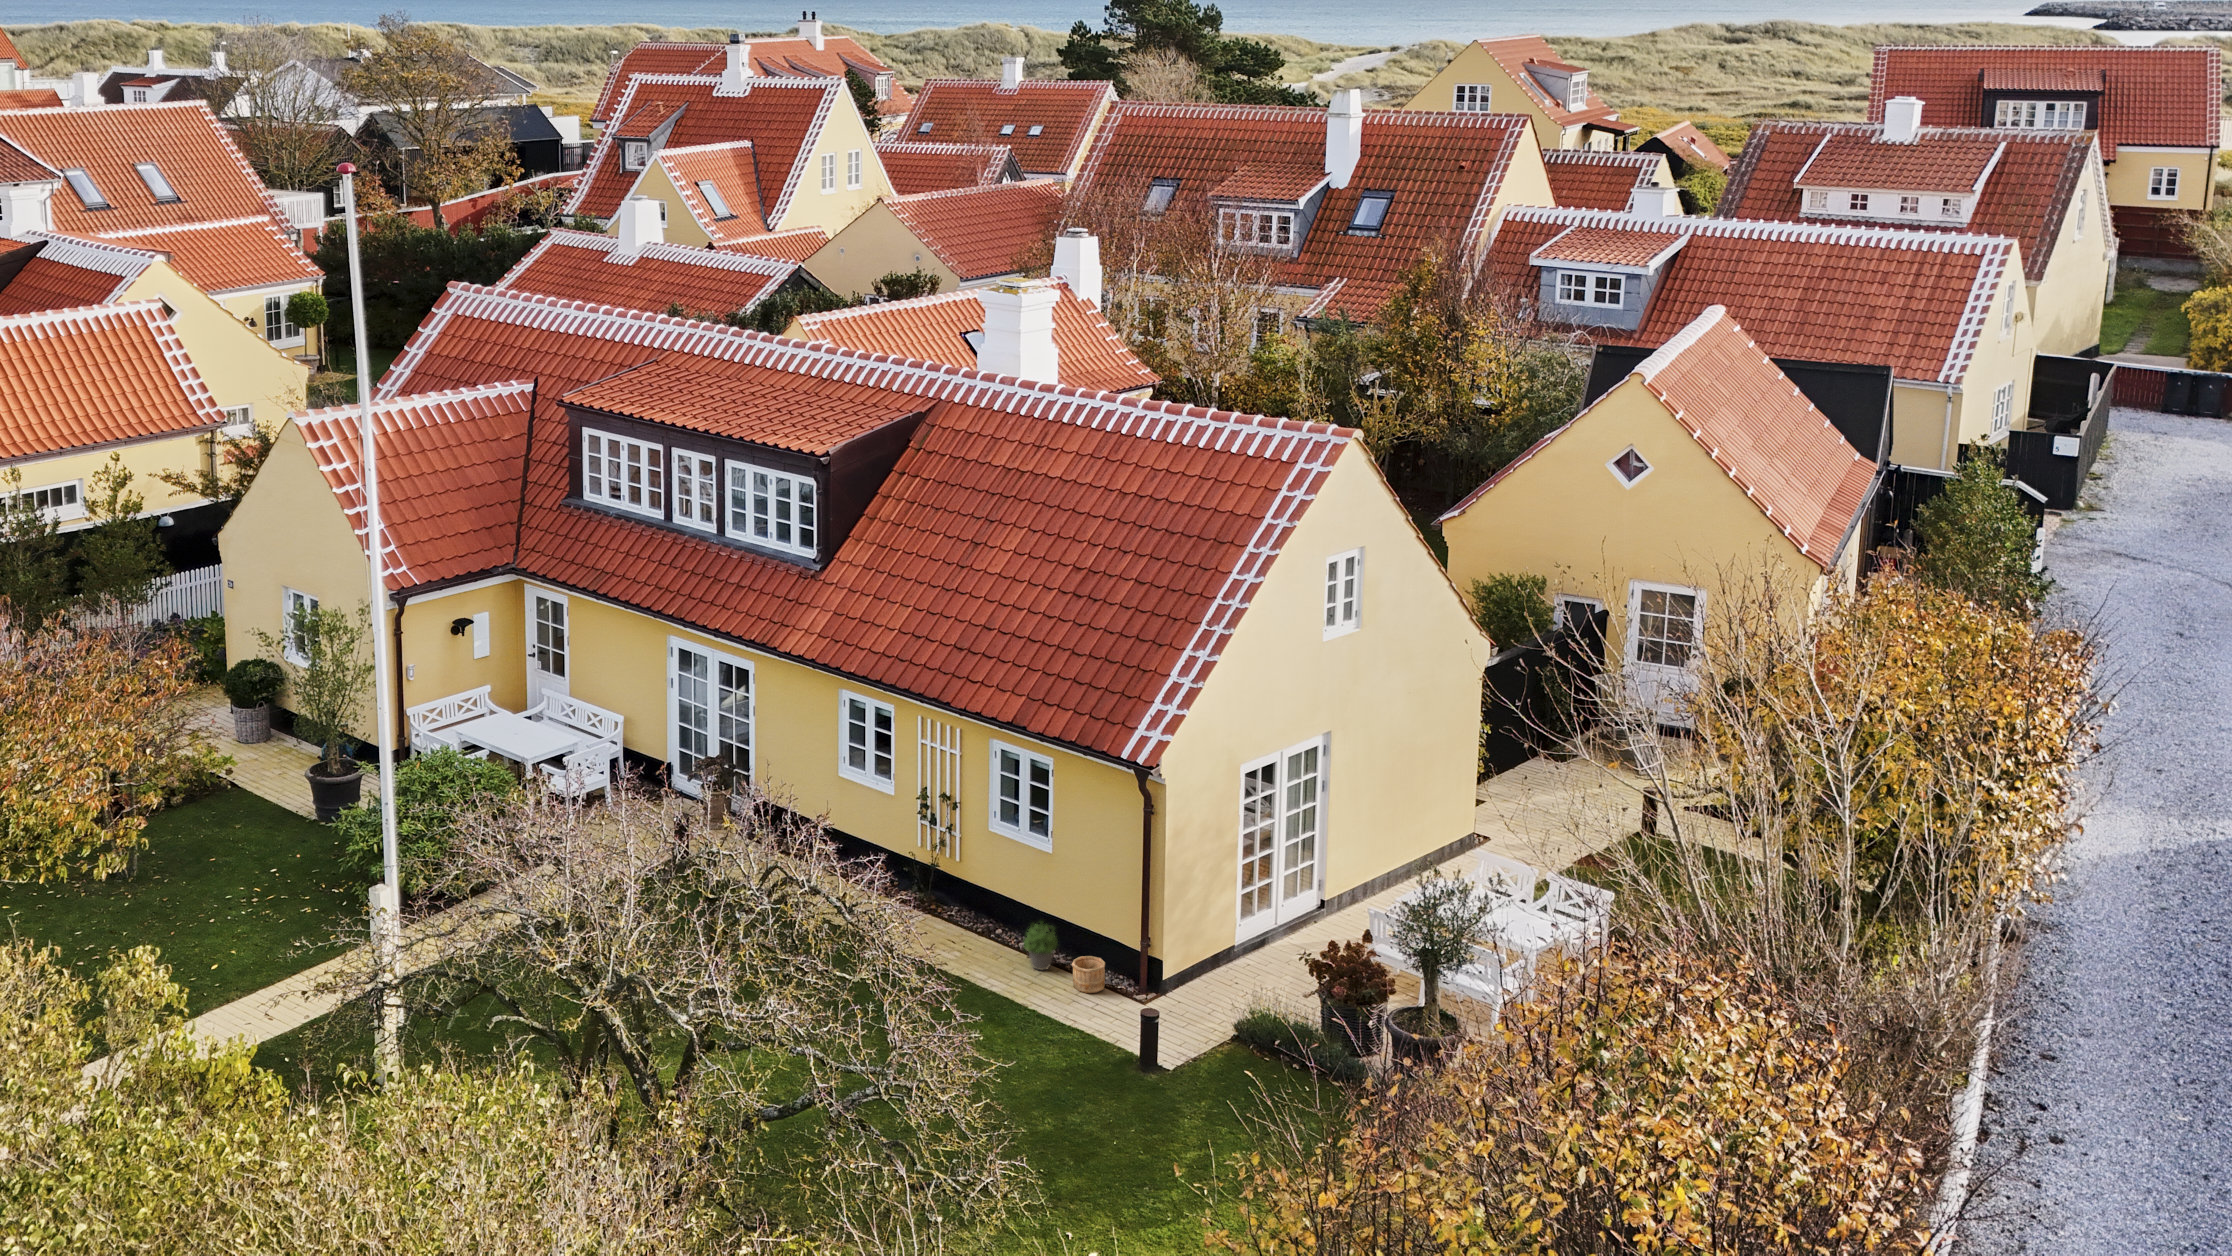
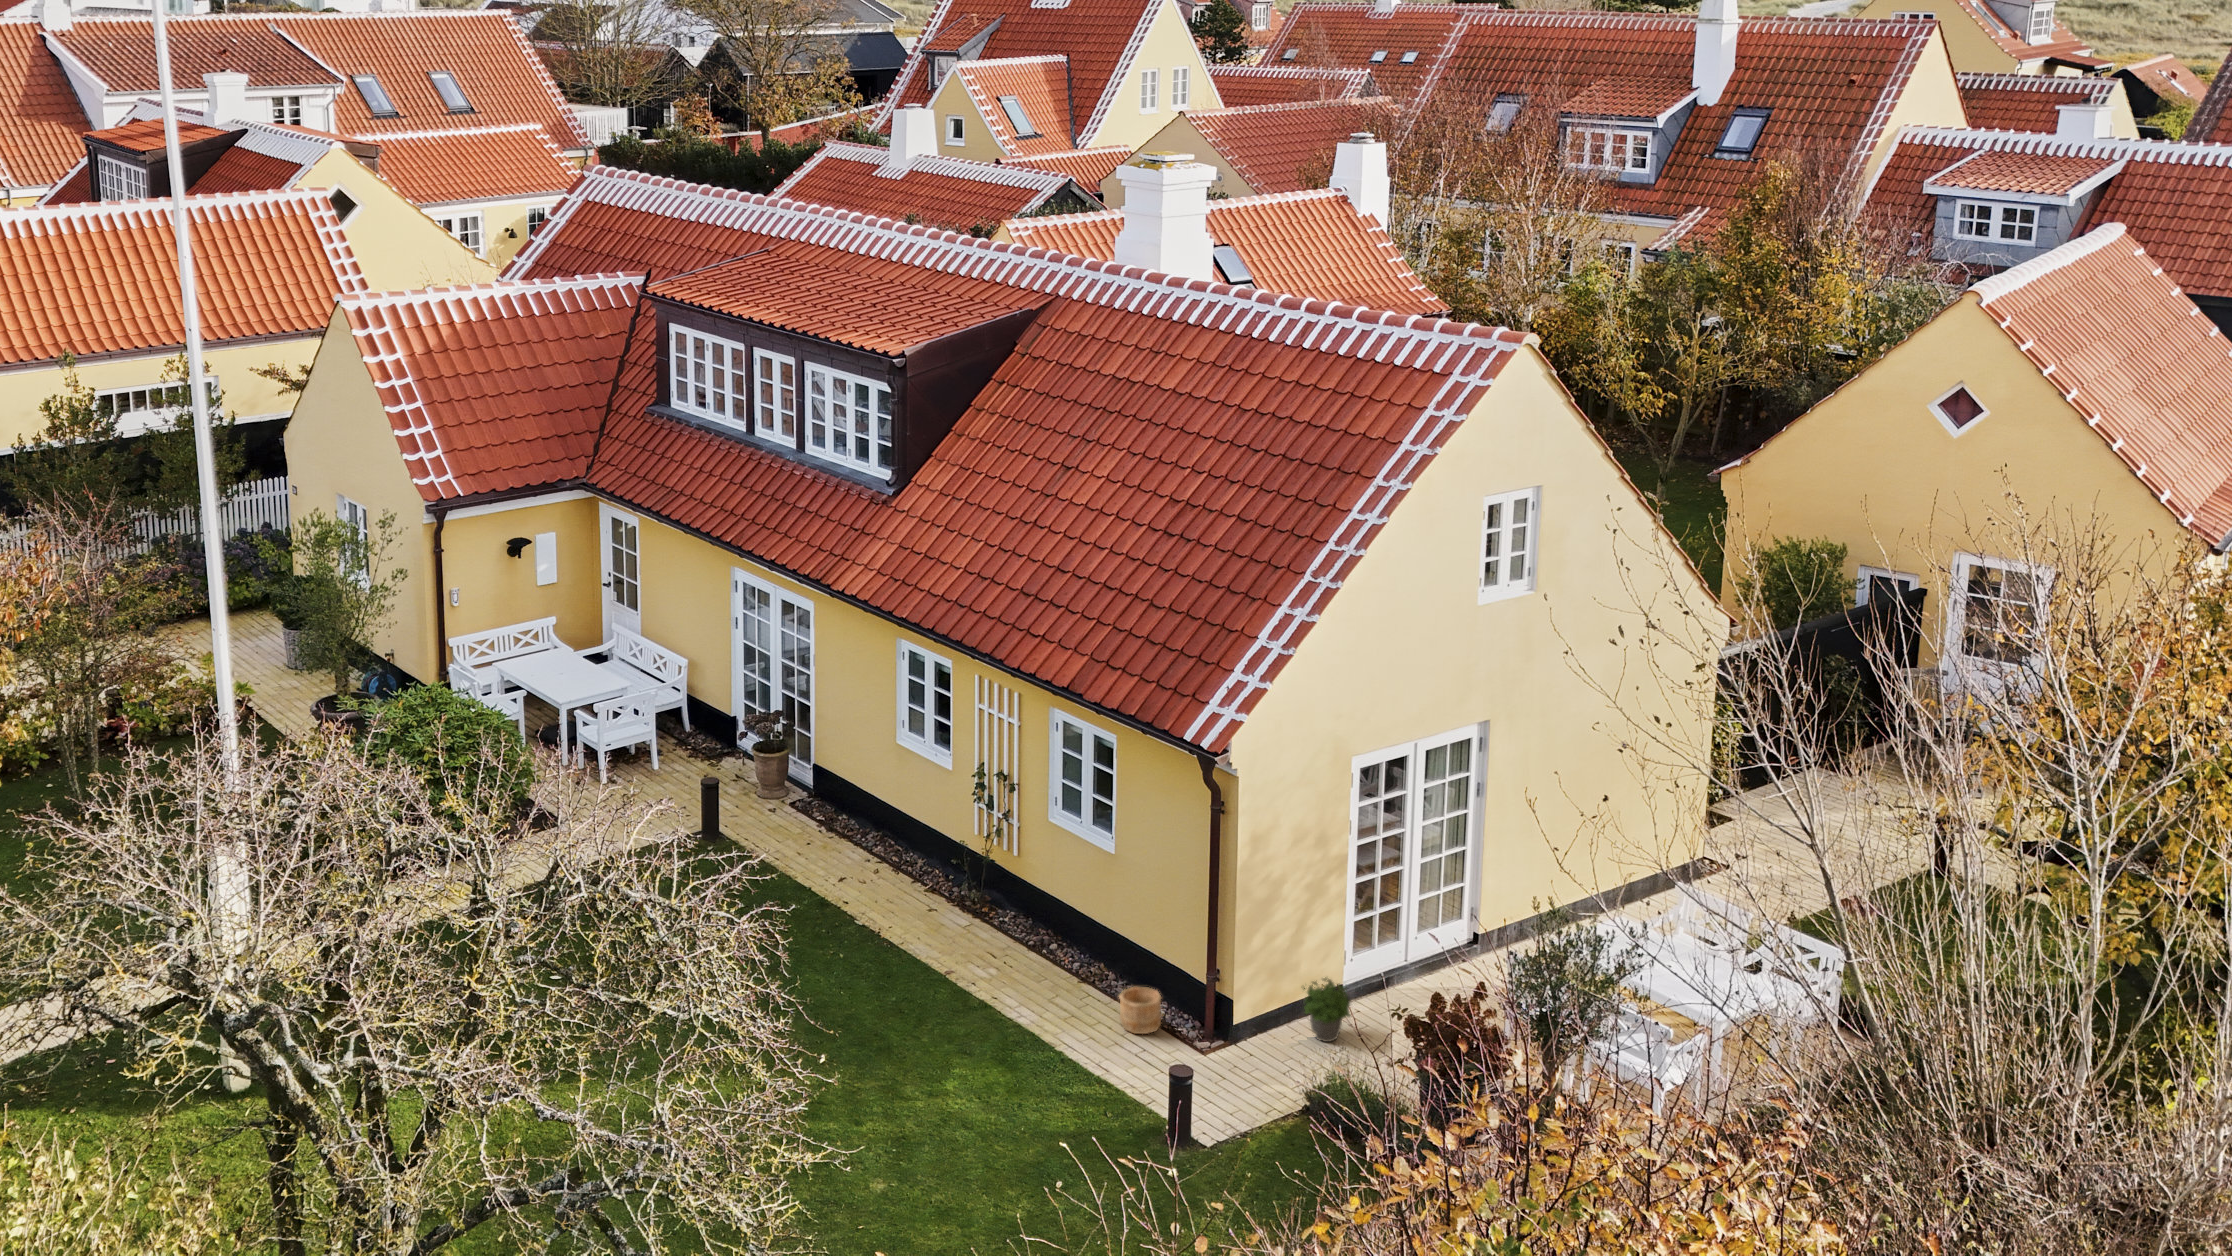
potted plant: present [1024,922,1057,970] -> present [1304,977,1350,1042]

